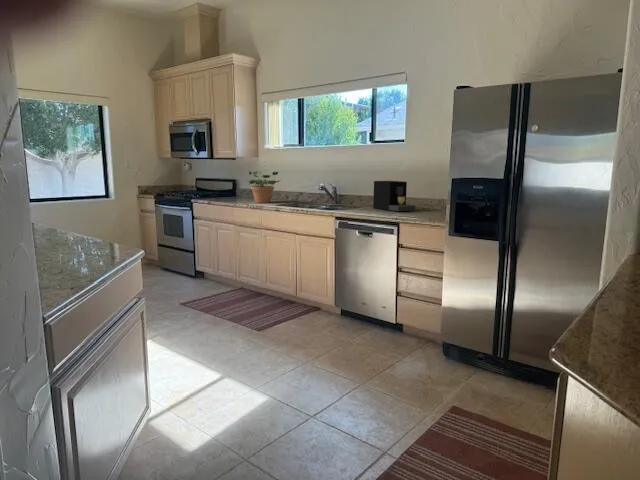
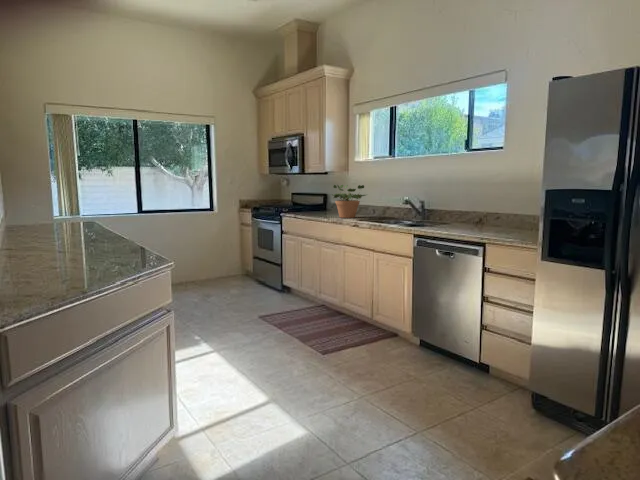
coffee maker: present [373,181,415,211] -> none [463,195,512,230]

